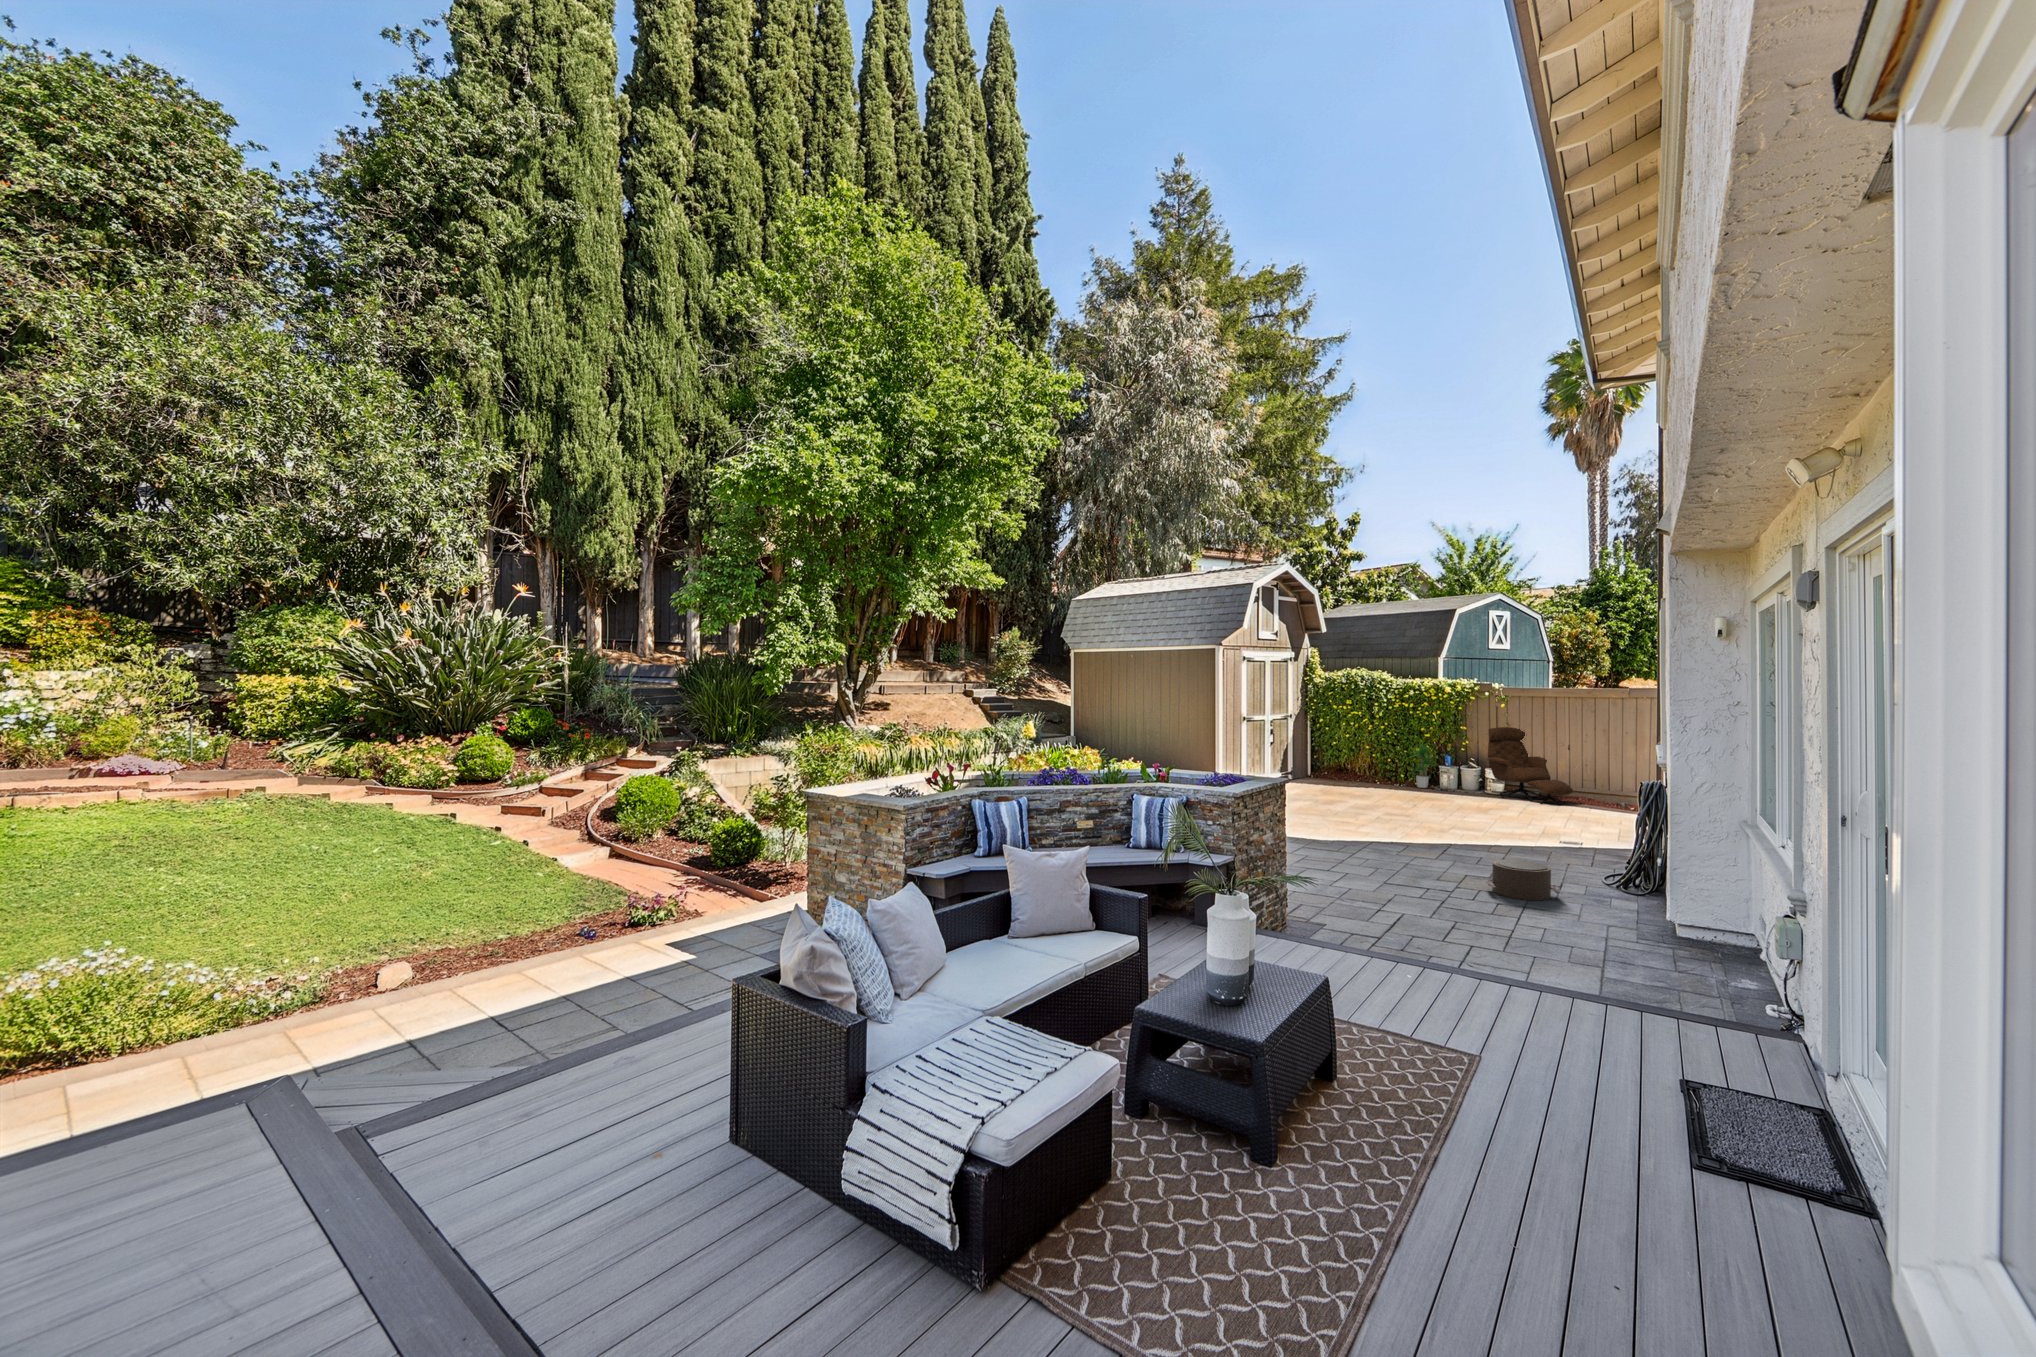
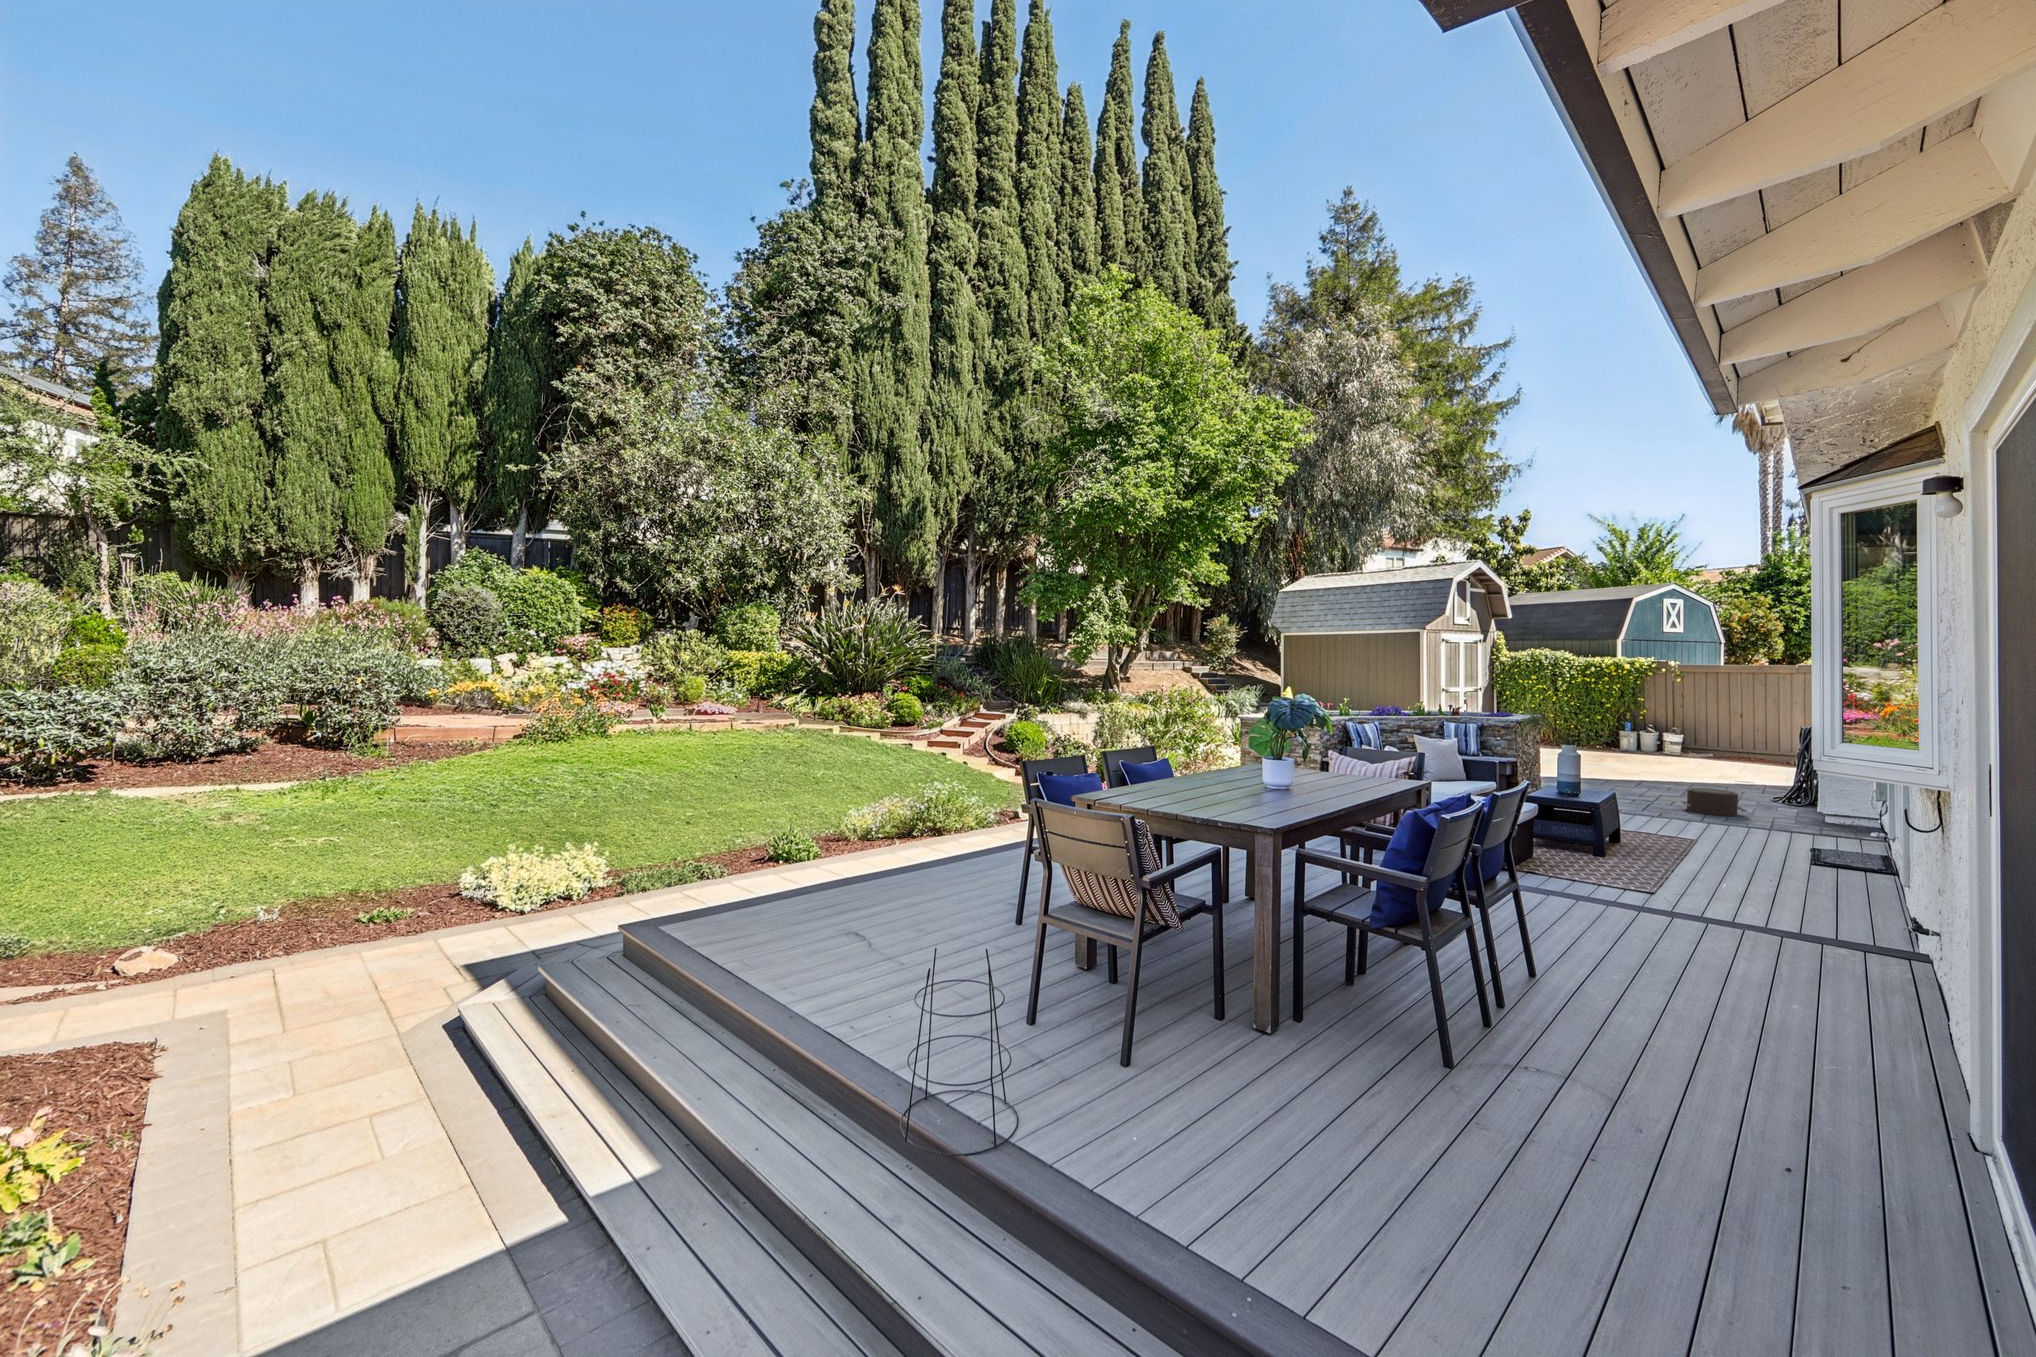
lounge chair: present [1487,727,1573,805] -> none [1664,698,1748,763]
potted plant: present [1413,743,1433,788] -> none [1587,709,1618,748]

